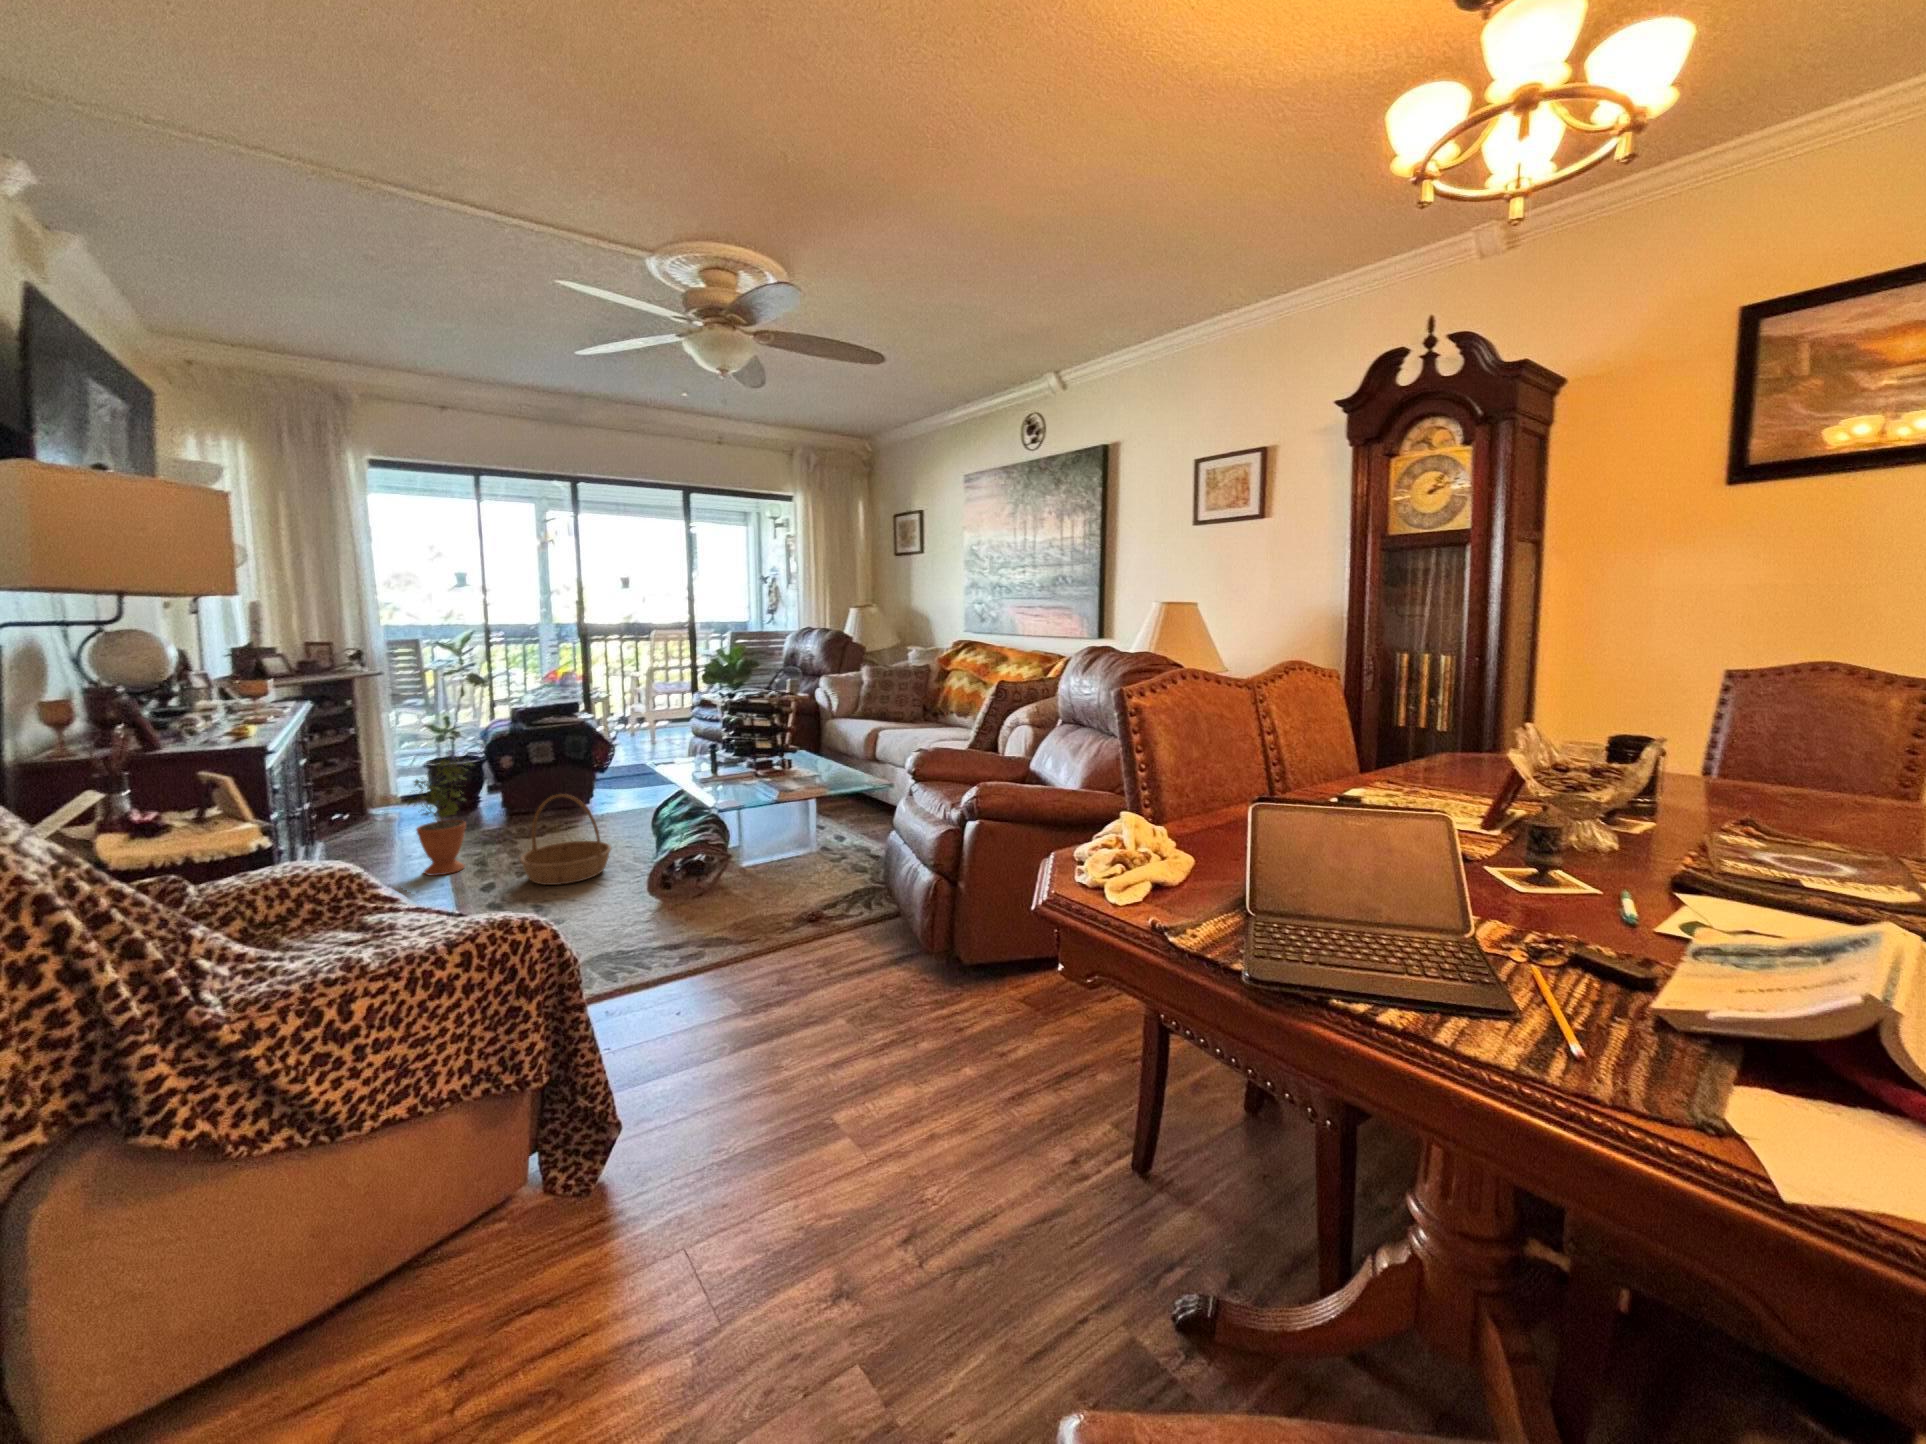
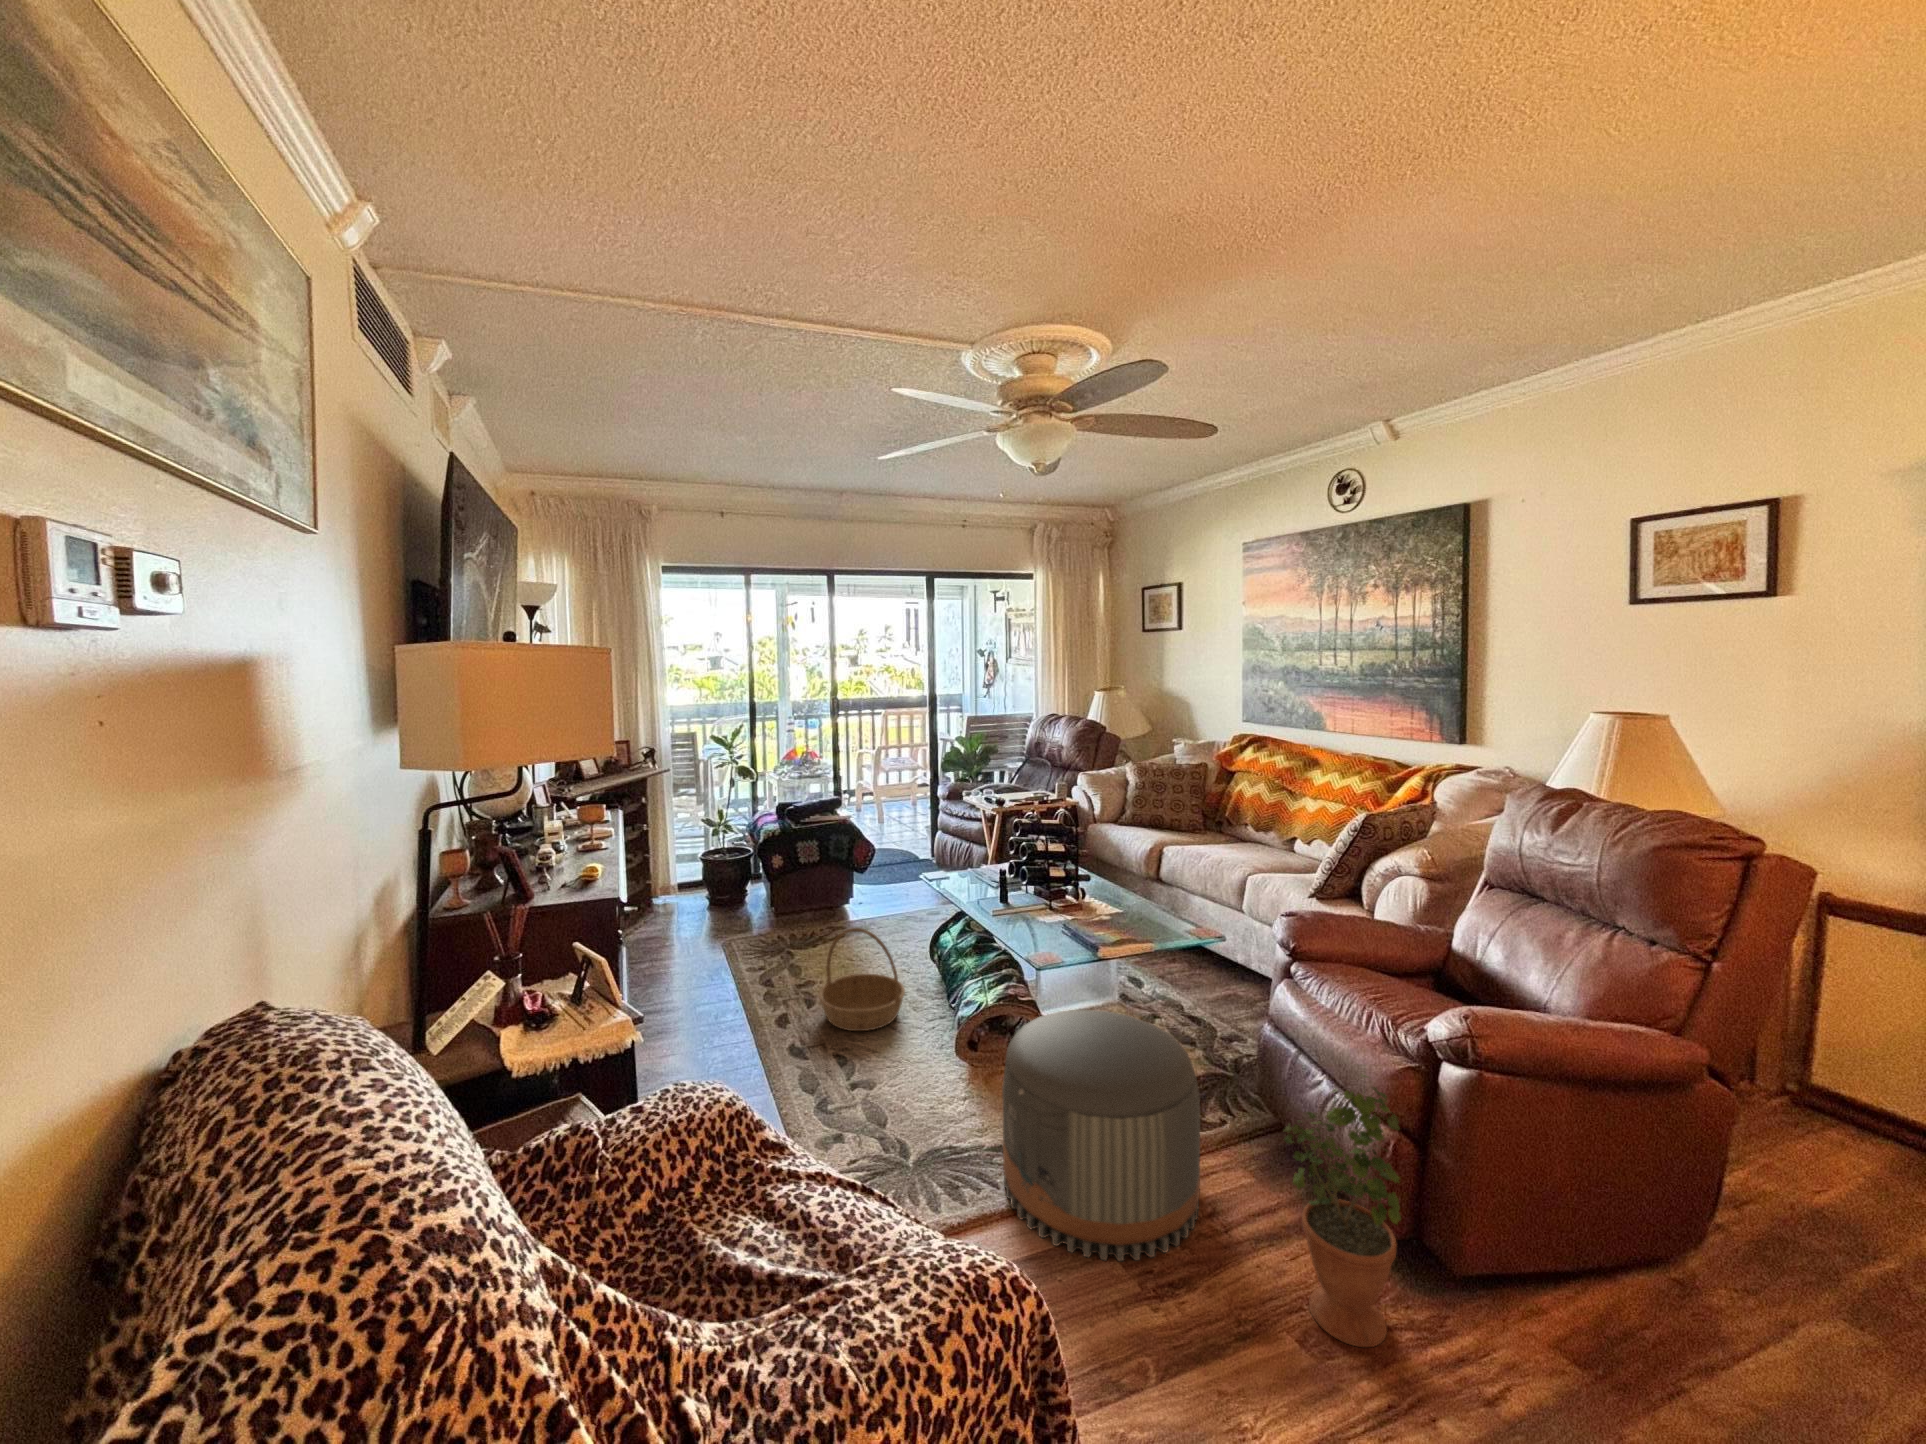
potted plant: present [408,758,473,876] -> present [1284,1075,1401,1347]
pouf: none [646,823,811,990] -> present [1002,1010,1200,1261]

